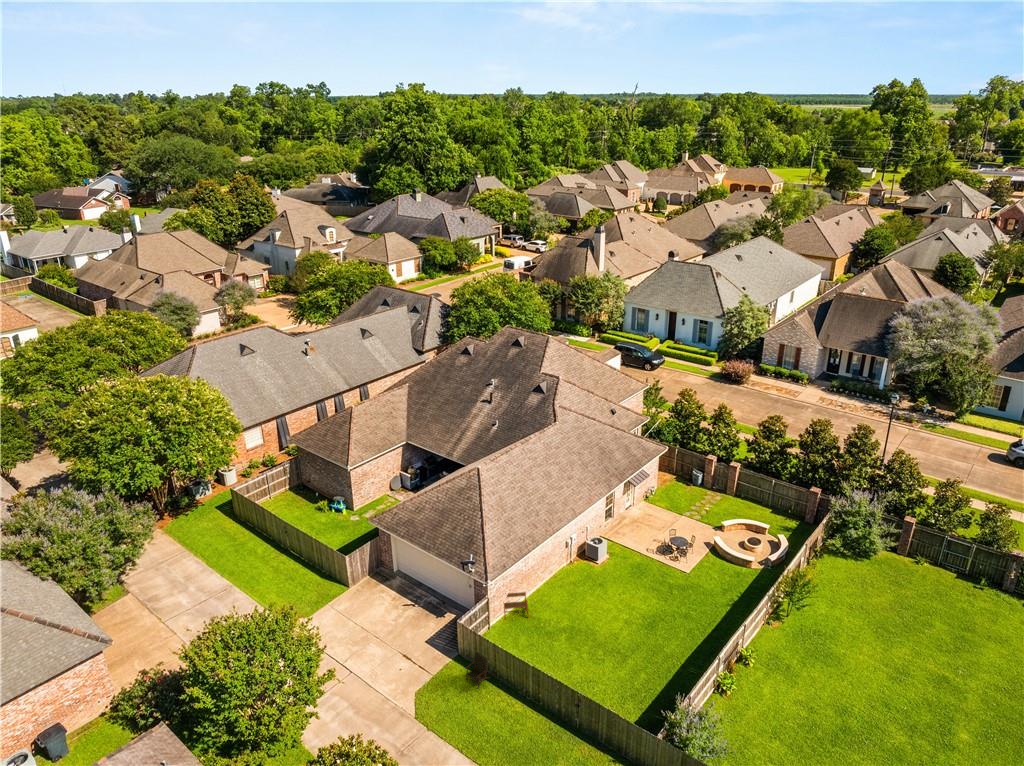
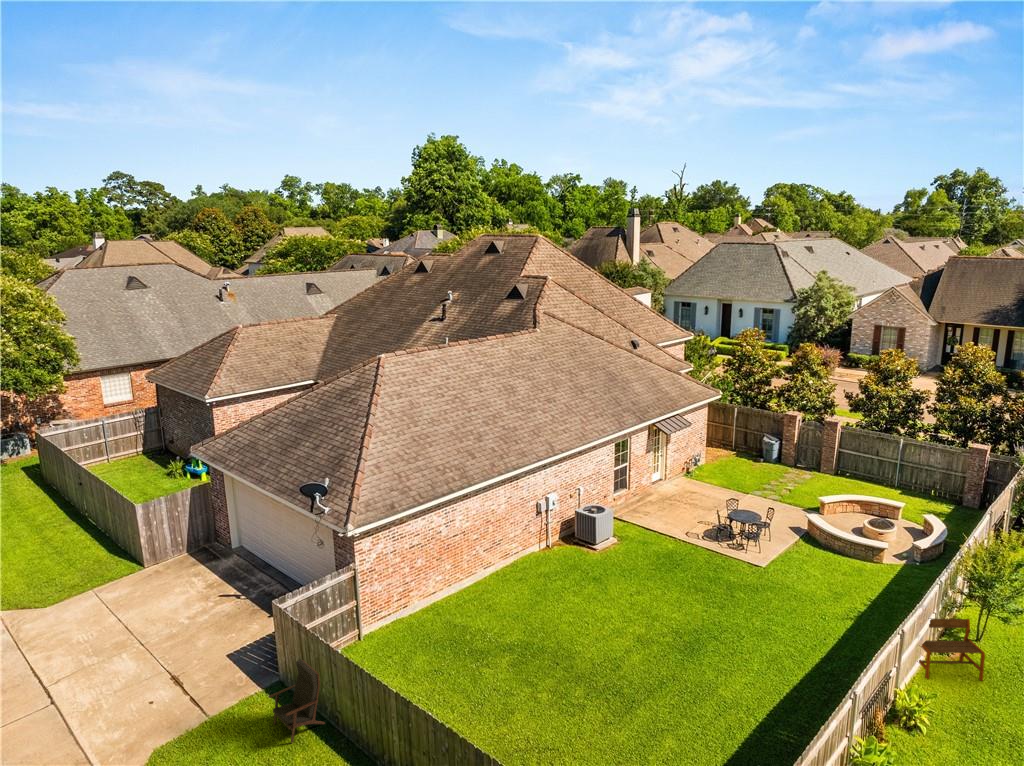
bench: present [504,592,528,619] -> present [919,619,985,681]

